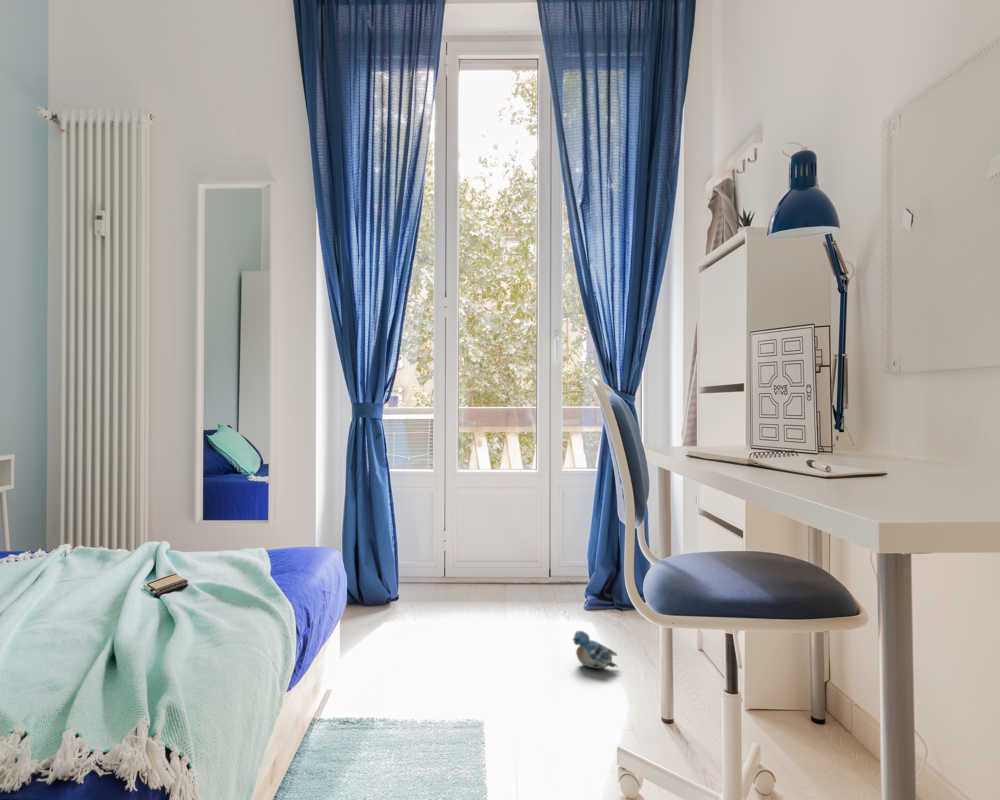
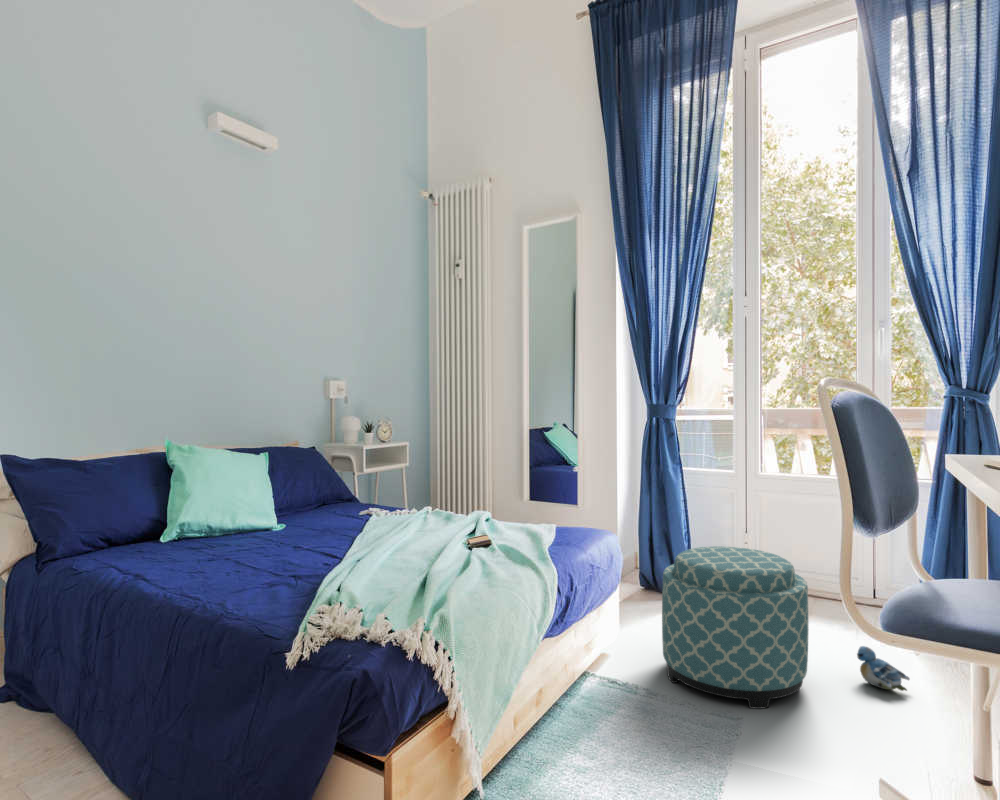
ottoman: none [394,550,539,721] -> present [662,546,809,709]

